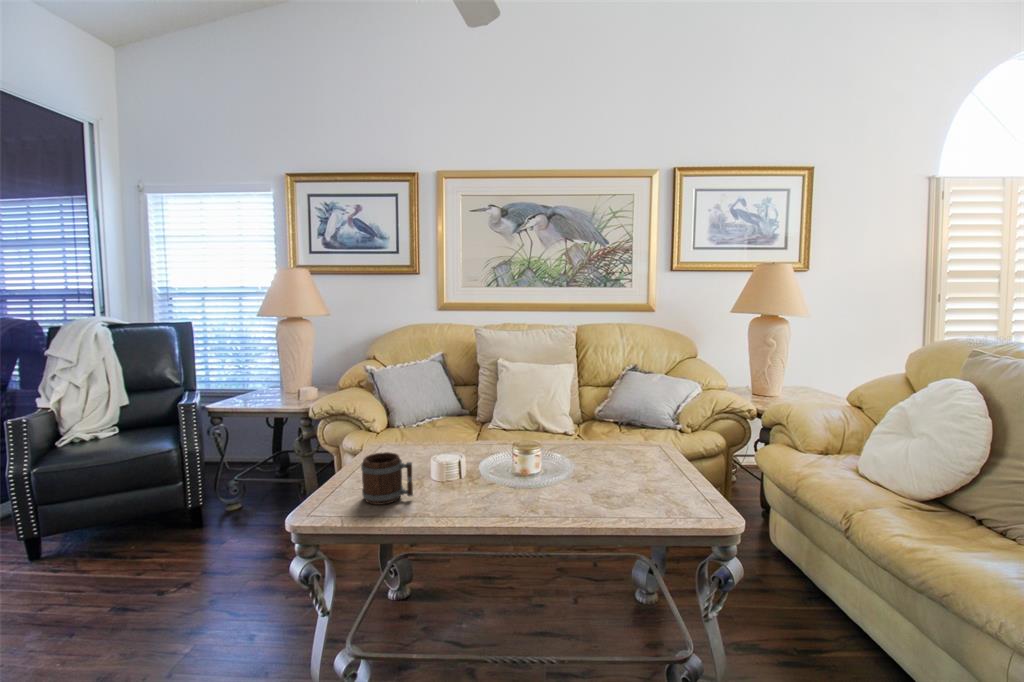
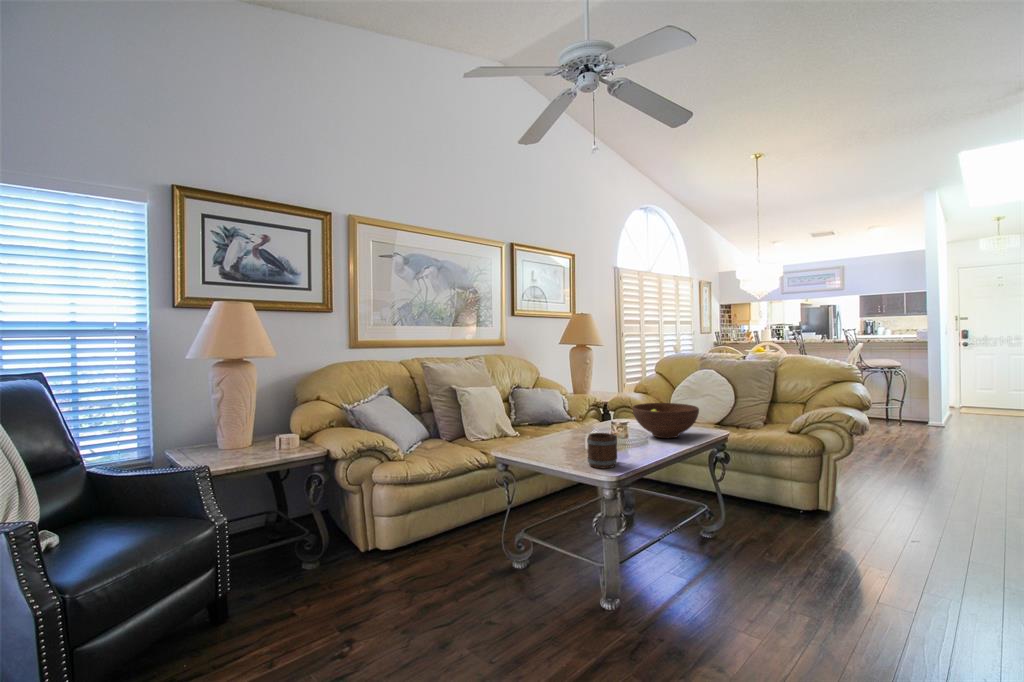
fruit bowl: none [563,428,674,497] -> present [633,403,699,438]

